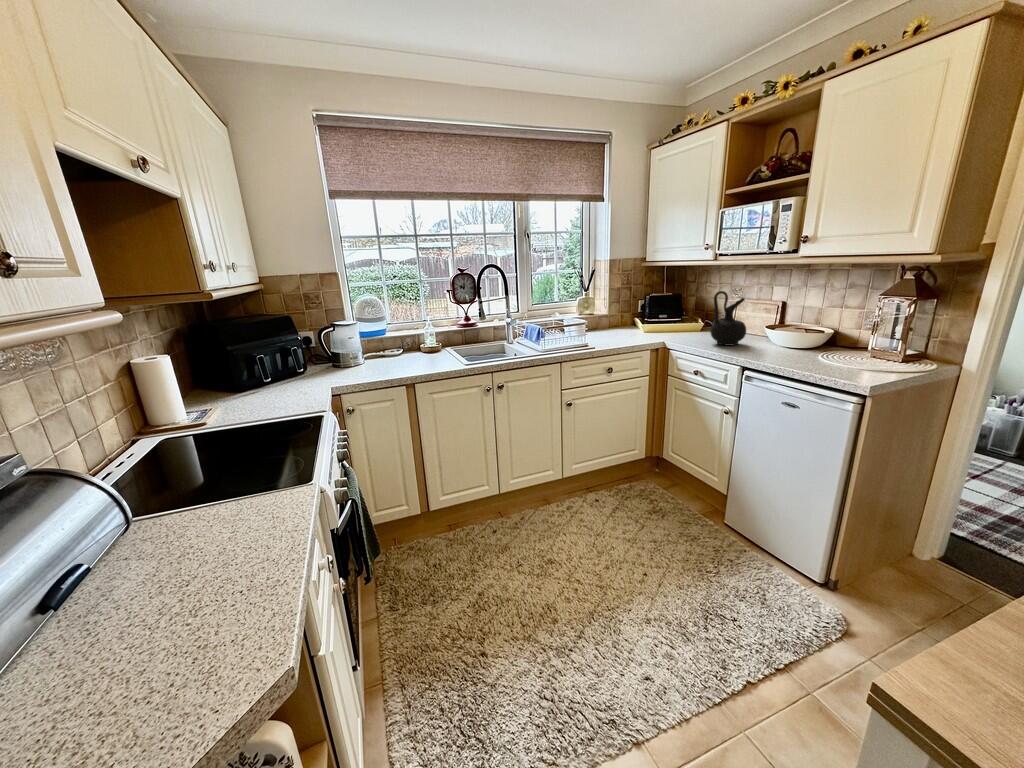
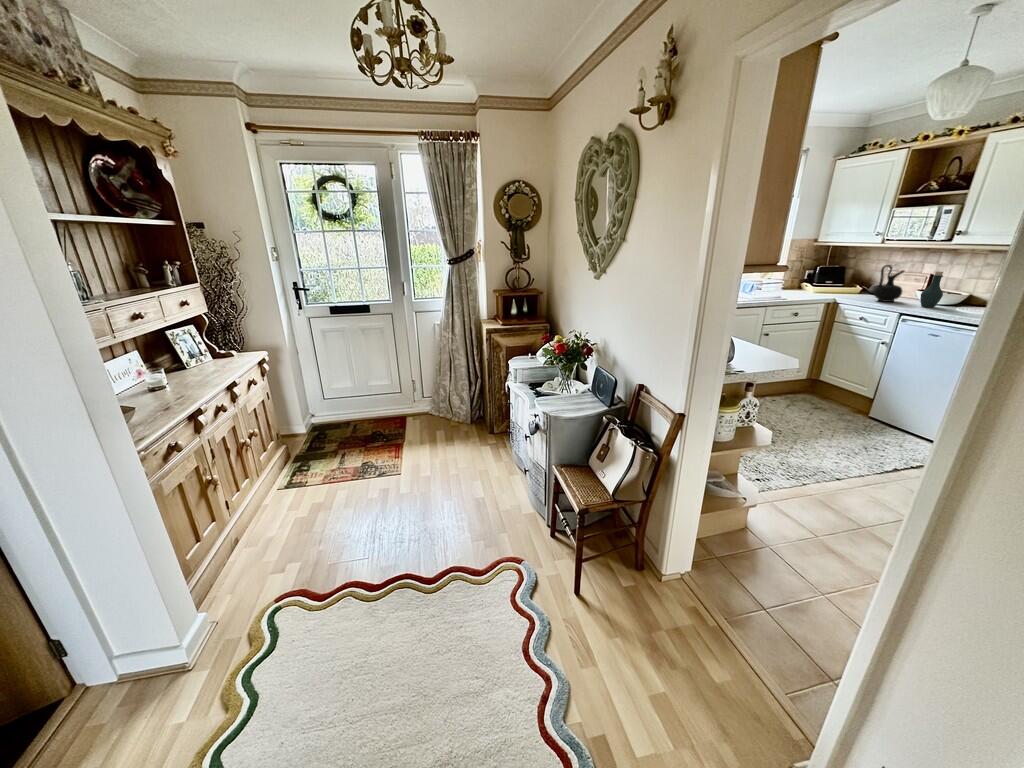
bottle: none [768,299,797,355] -> present [920,271,943,307]

